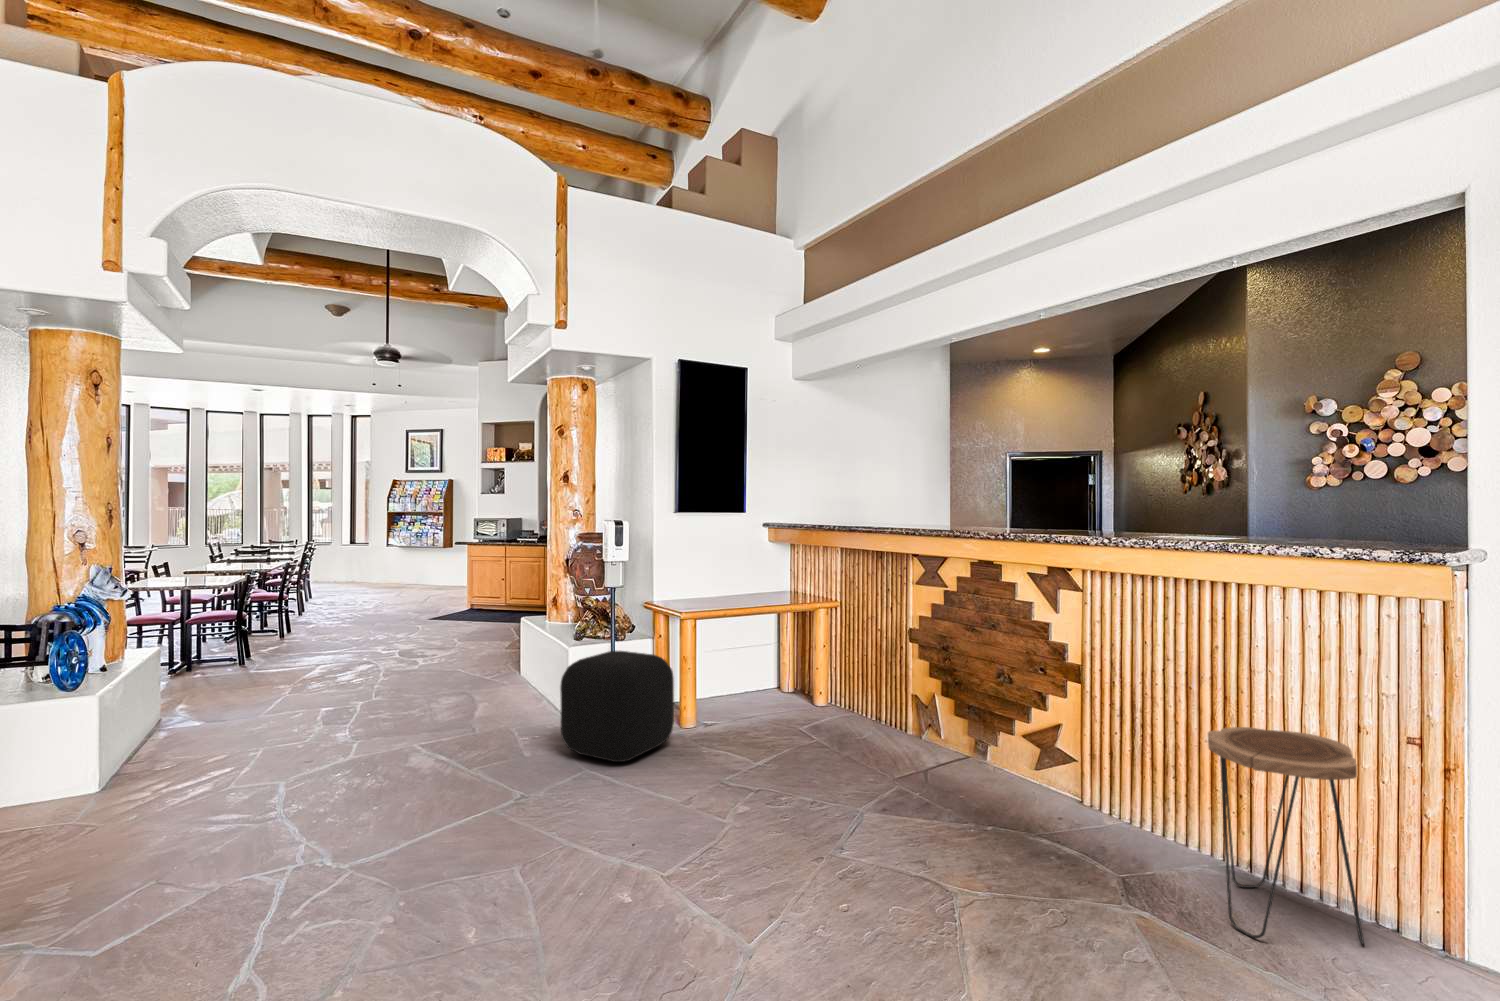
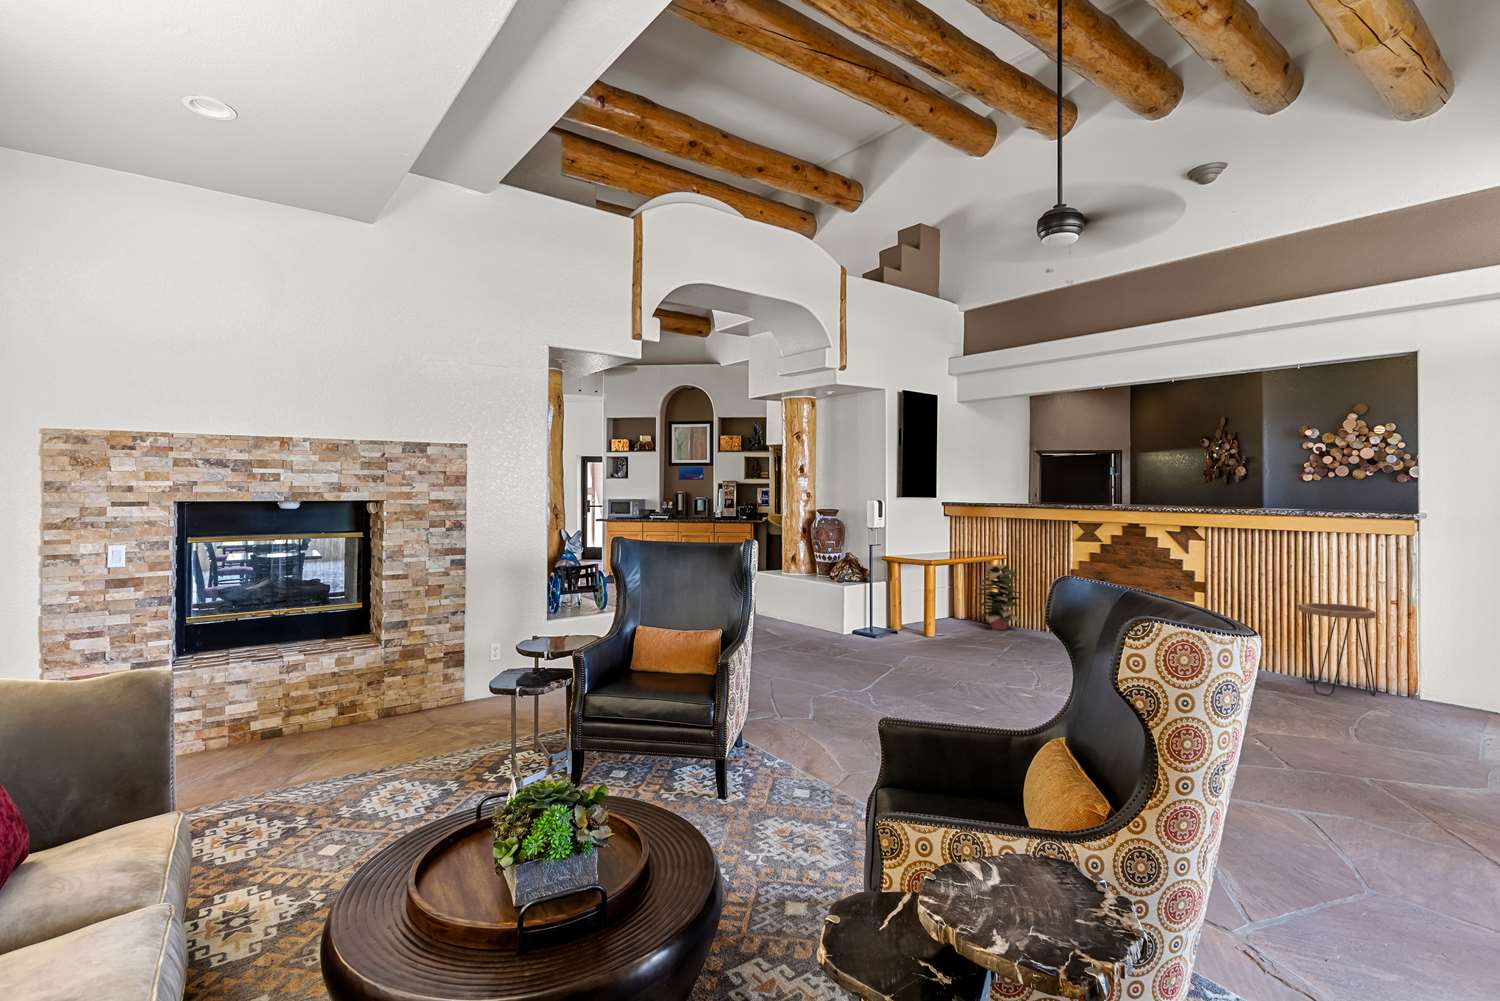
decorative plant: none [783,618,853,720] -> present [977,564,1022,630]
ottoman: present [560,651,674,762] -> none [873,584,940,650]

